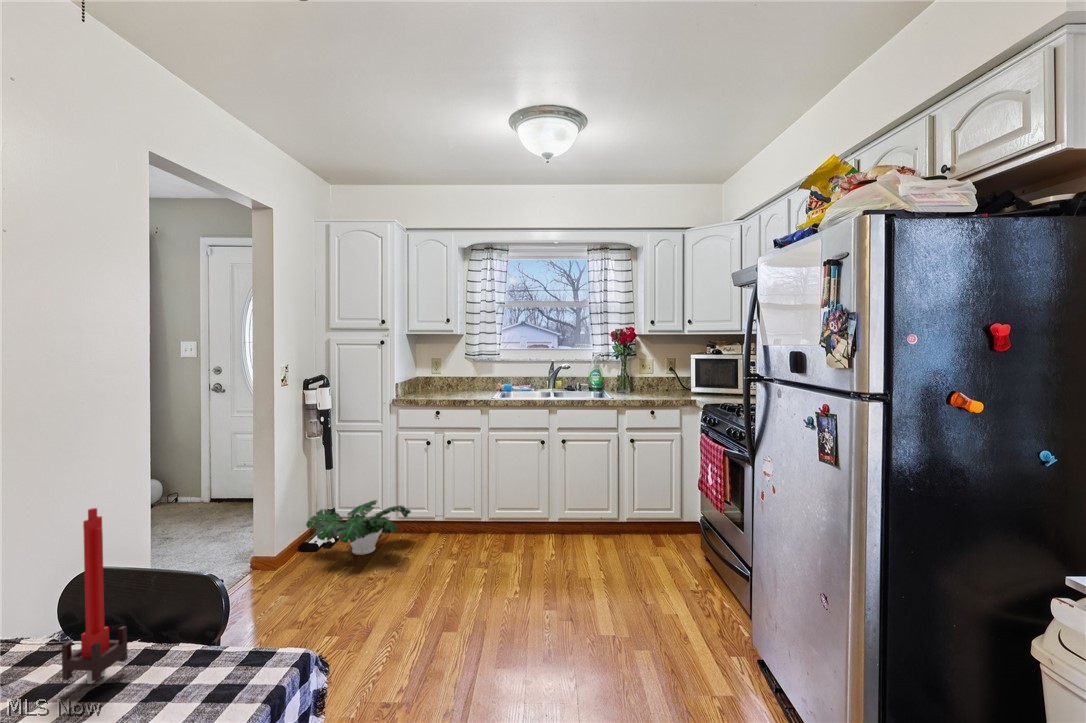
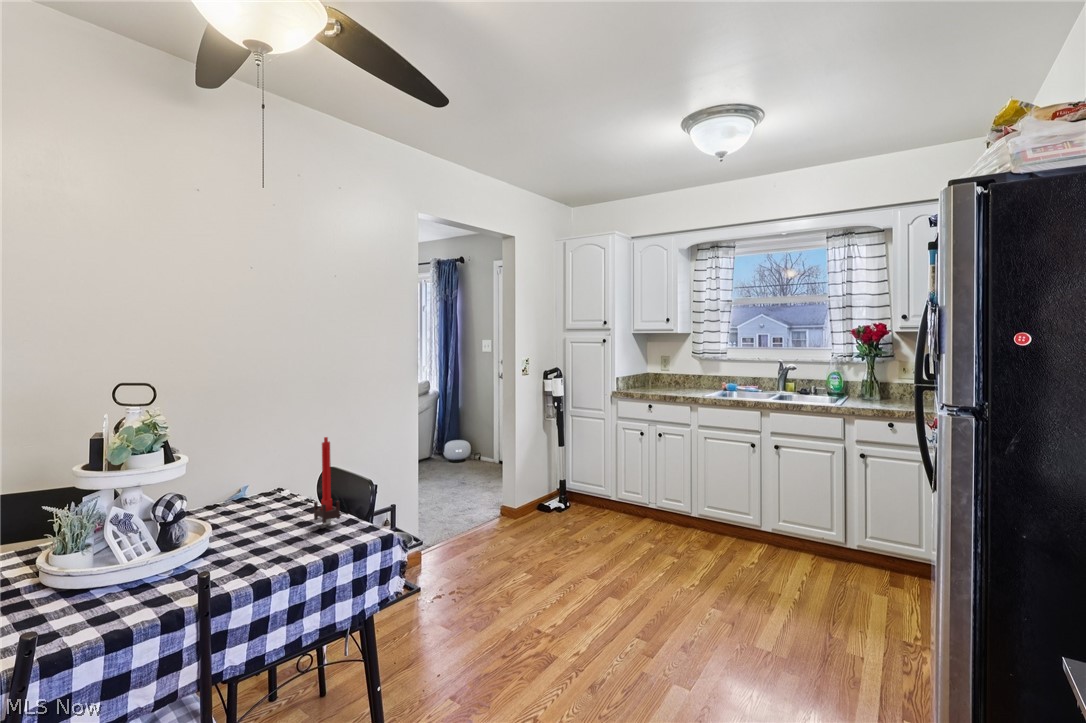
potted plant: present [306,500,411,555] -> none [540,480,623,523]

